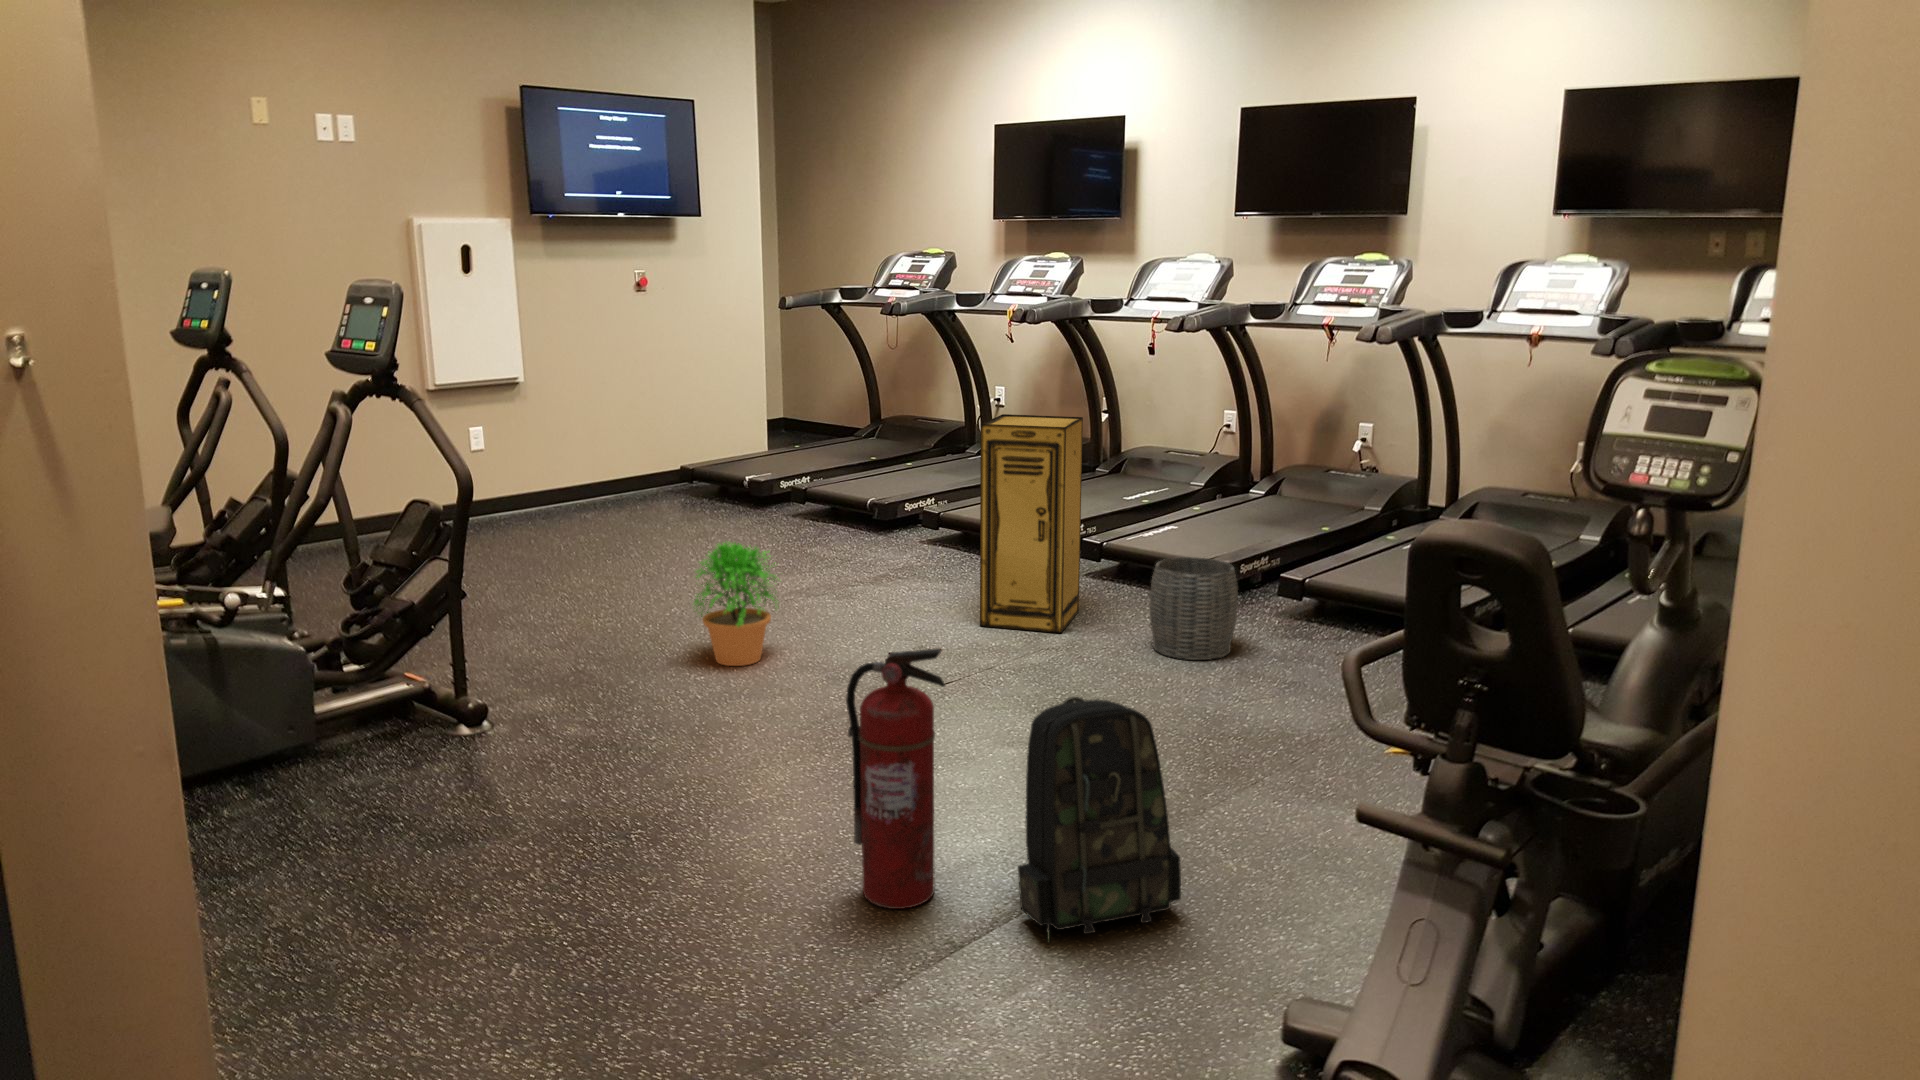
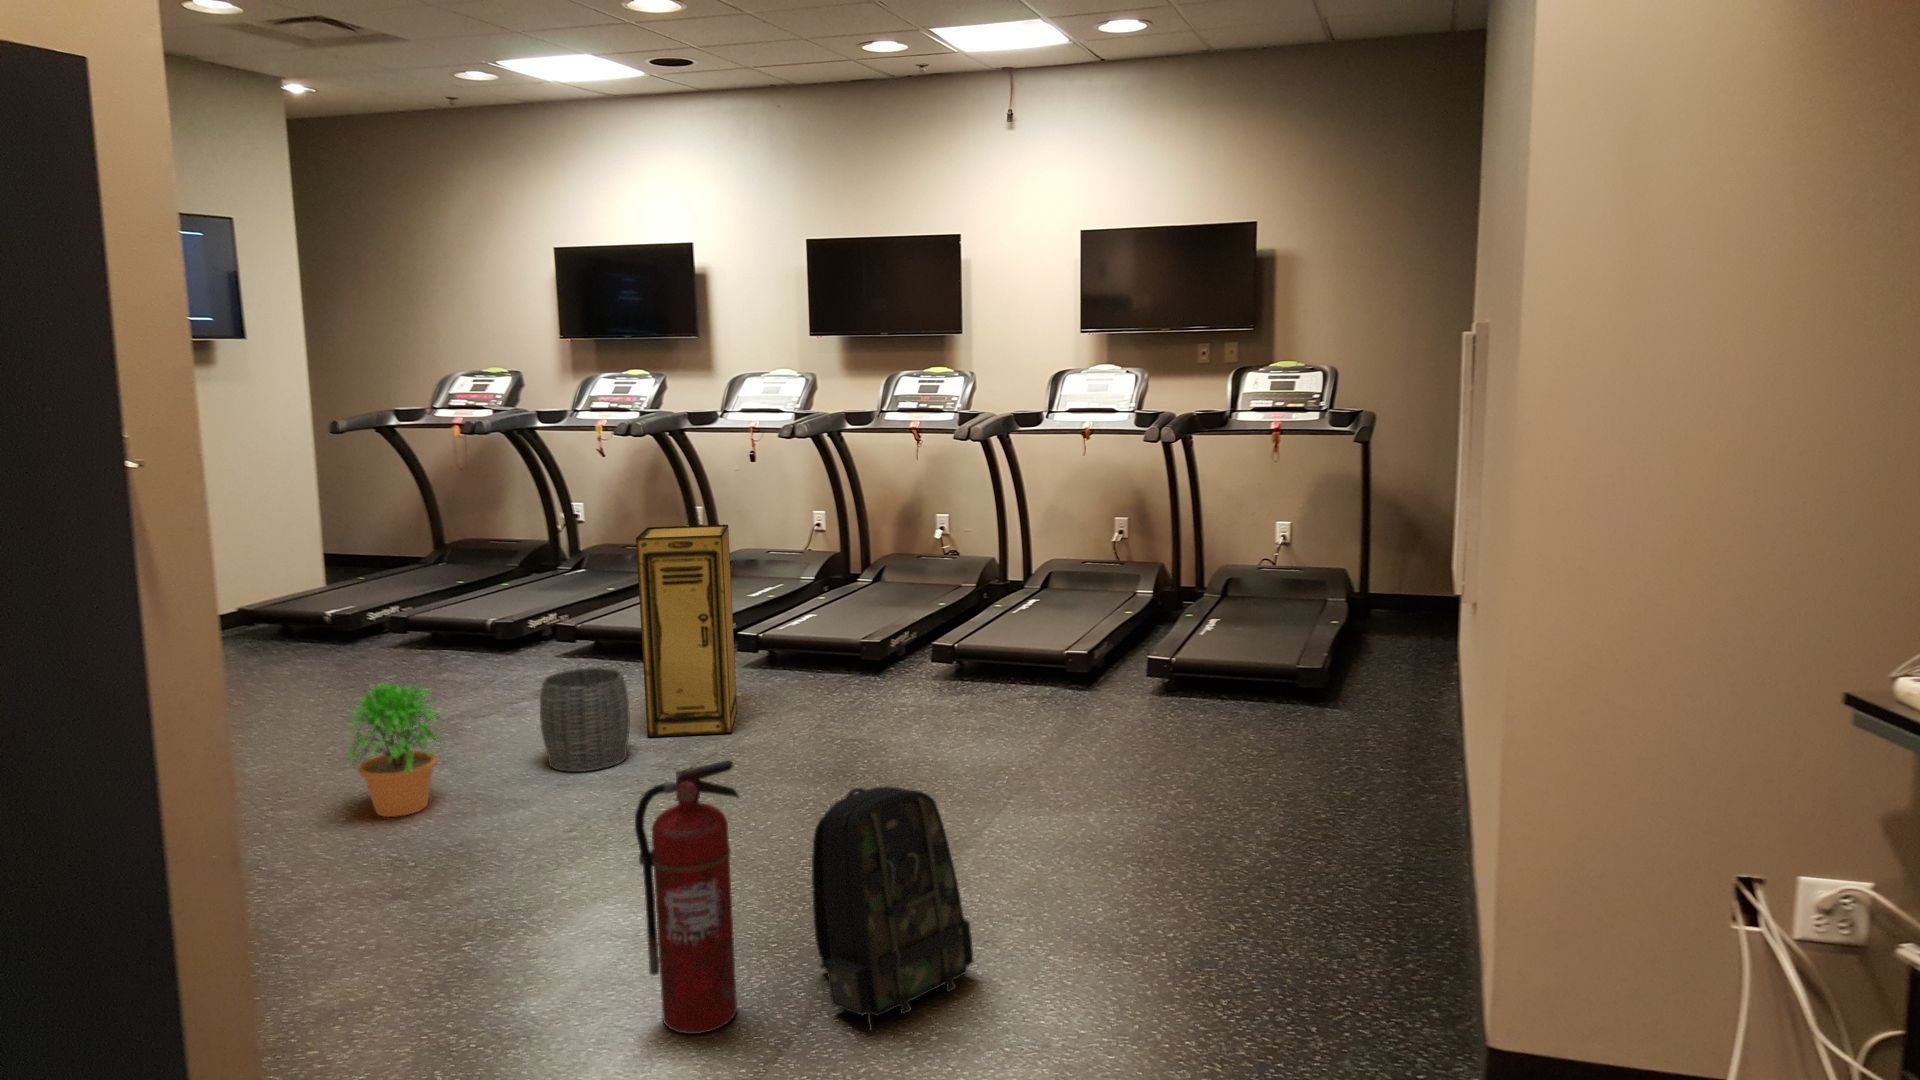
woven basket: present [1150,557,1238,660] -> present [540,668,630,772]

